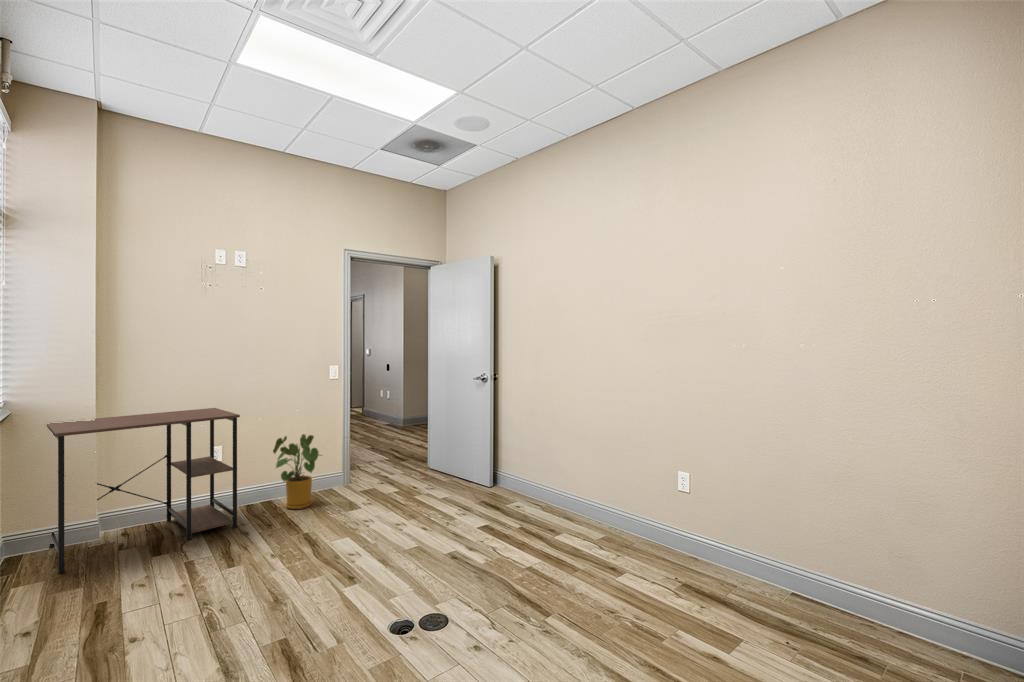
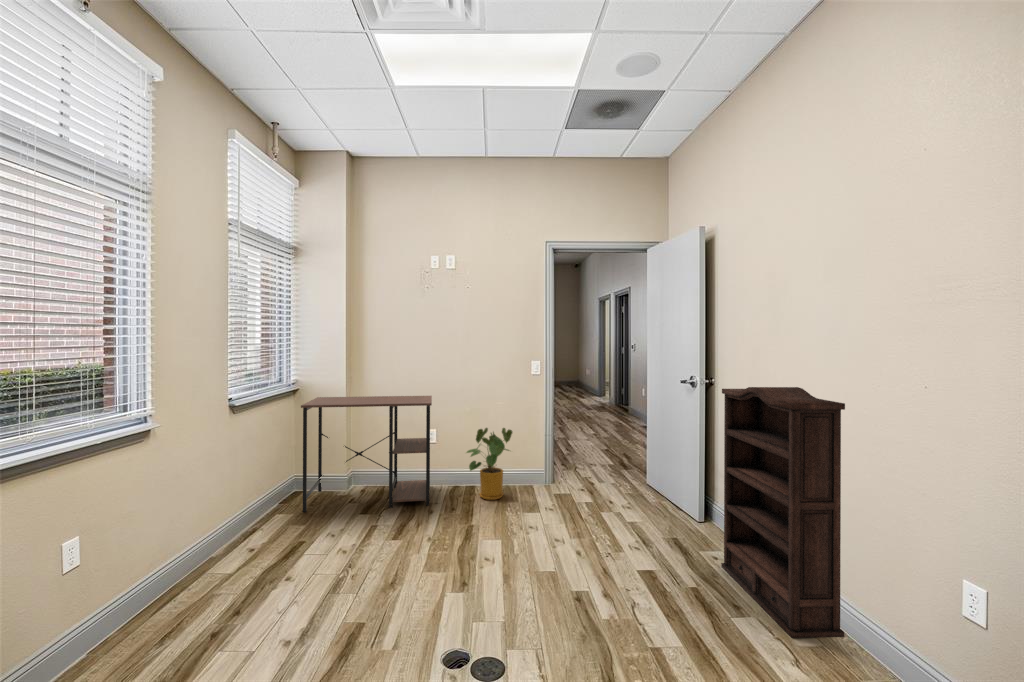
bookshelf: none [527,376,613,537] -> present [721,387,845,638]

